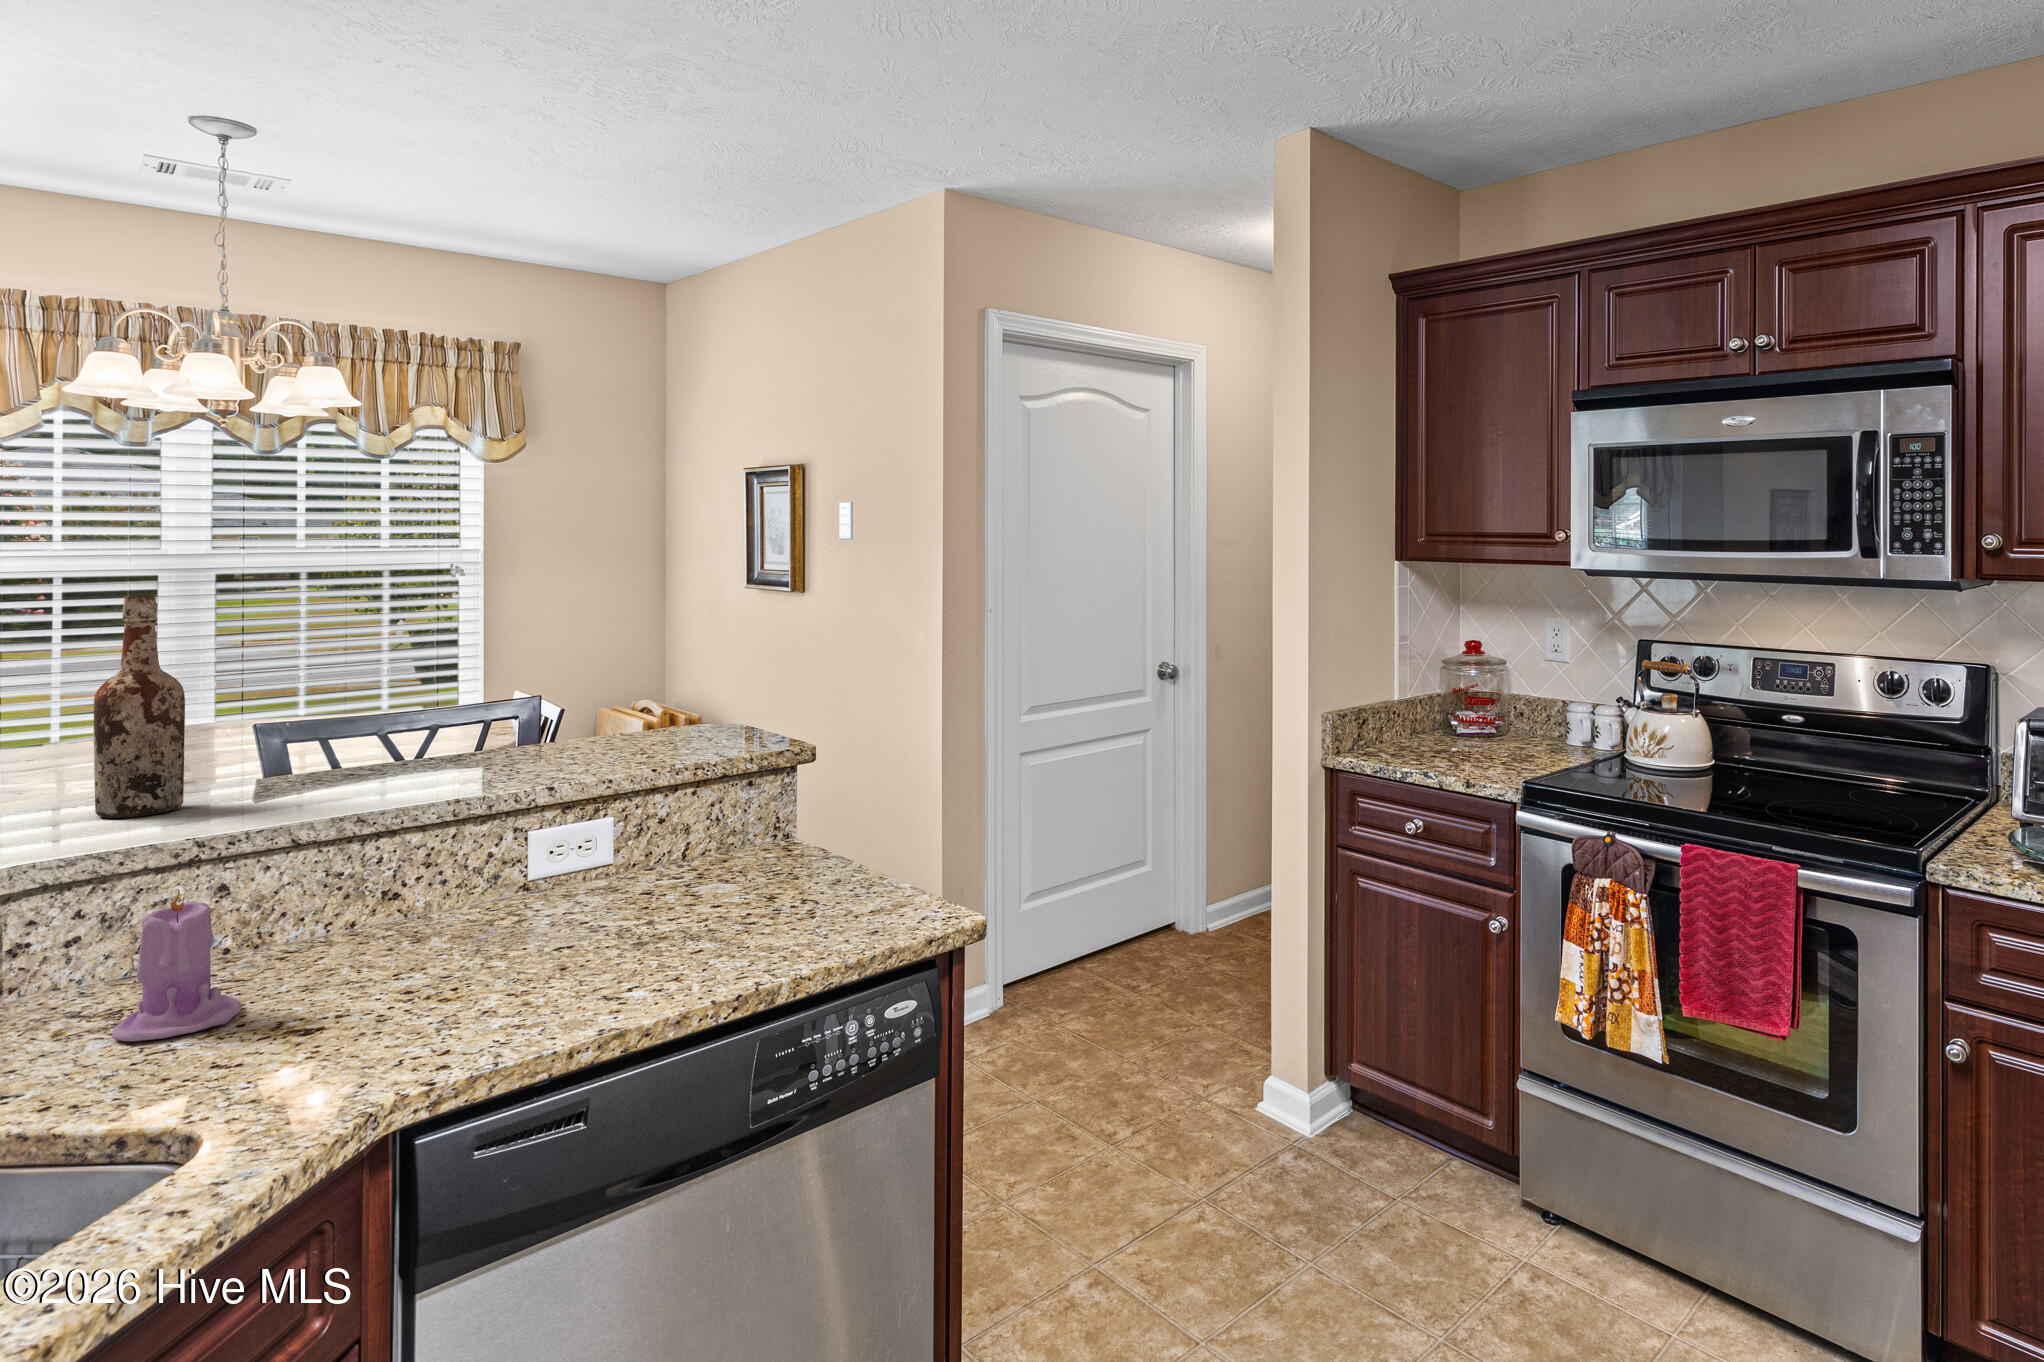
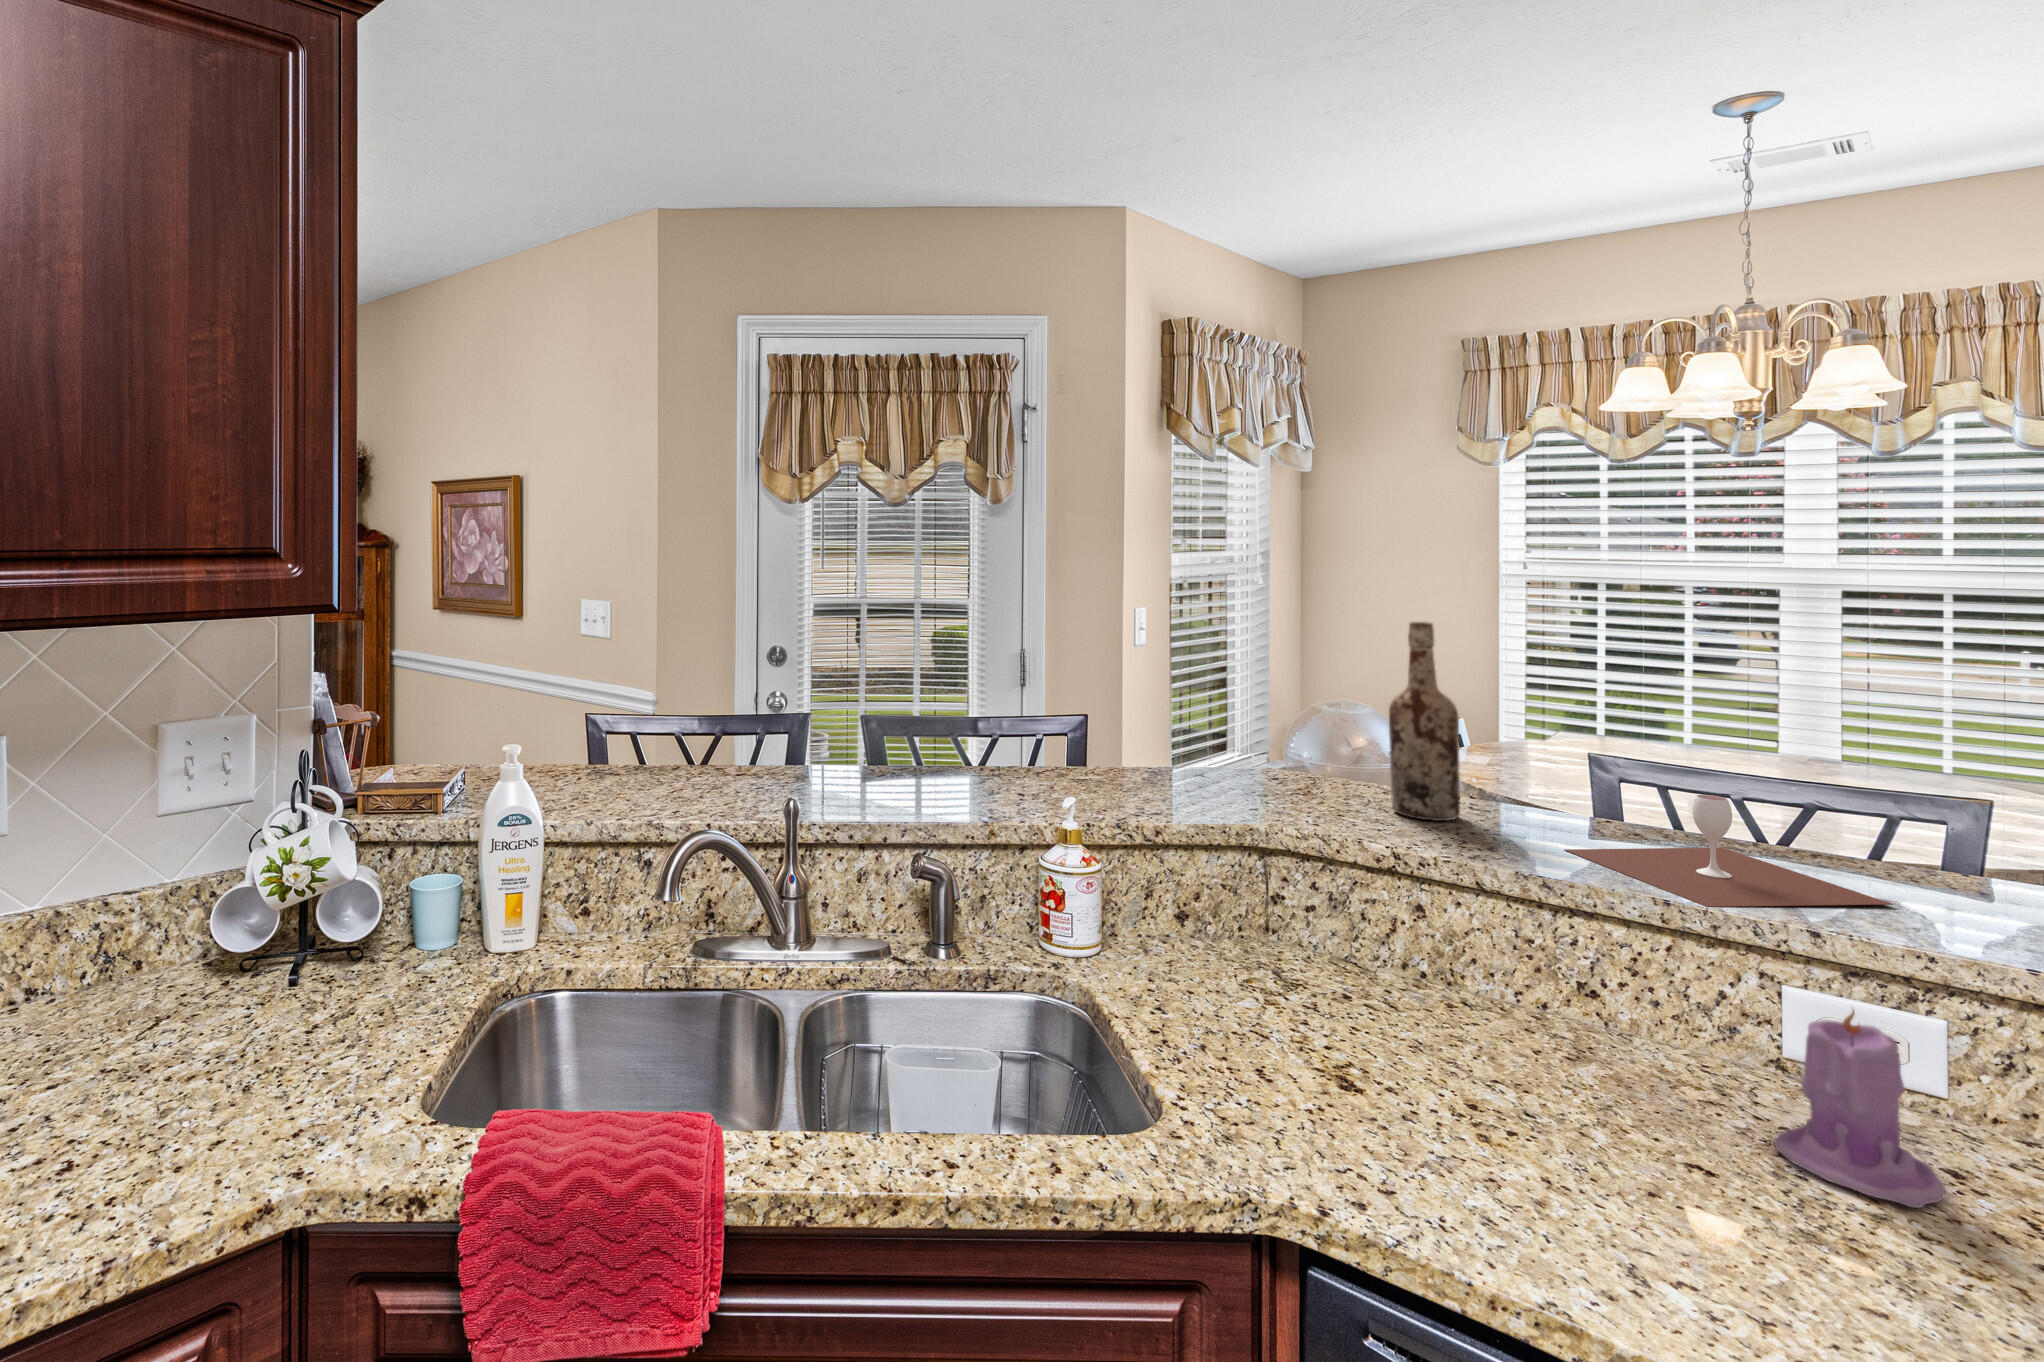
wine glass: none [317,717,546,798] -> present [1565,795,1894,907]
candle: present [112,889,242,1041] -> present [1774,1010,1945,1208]

